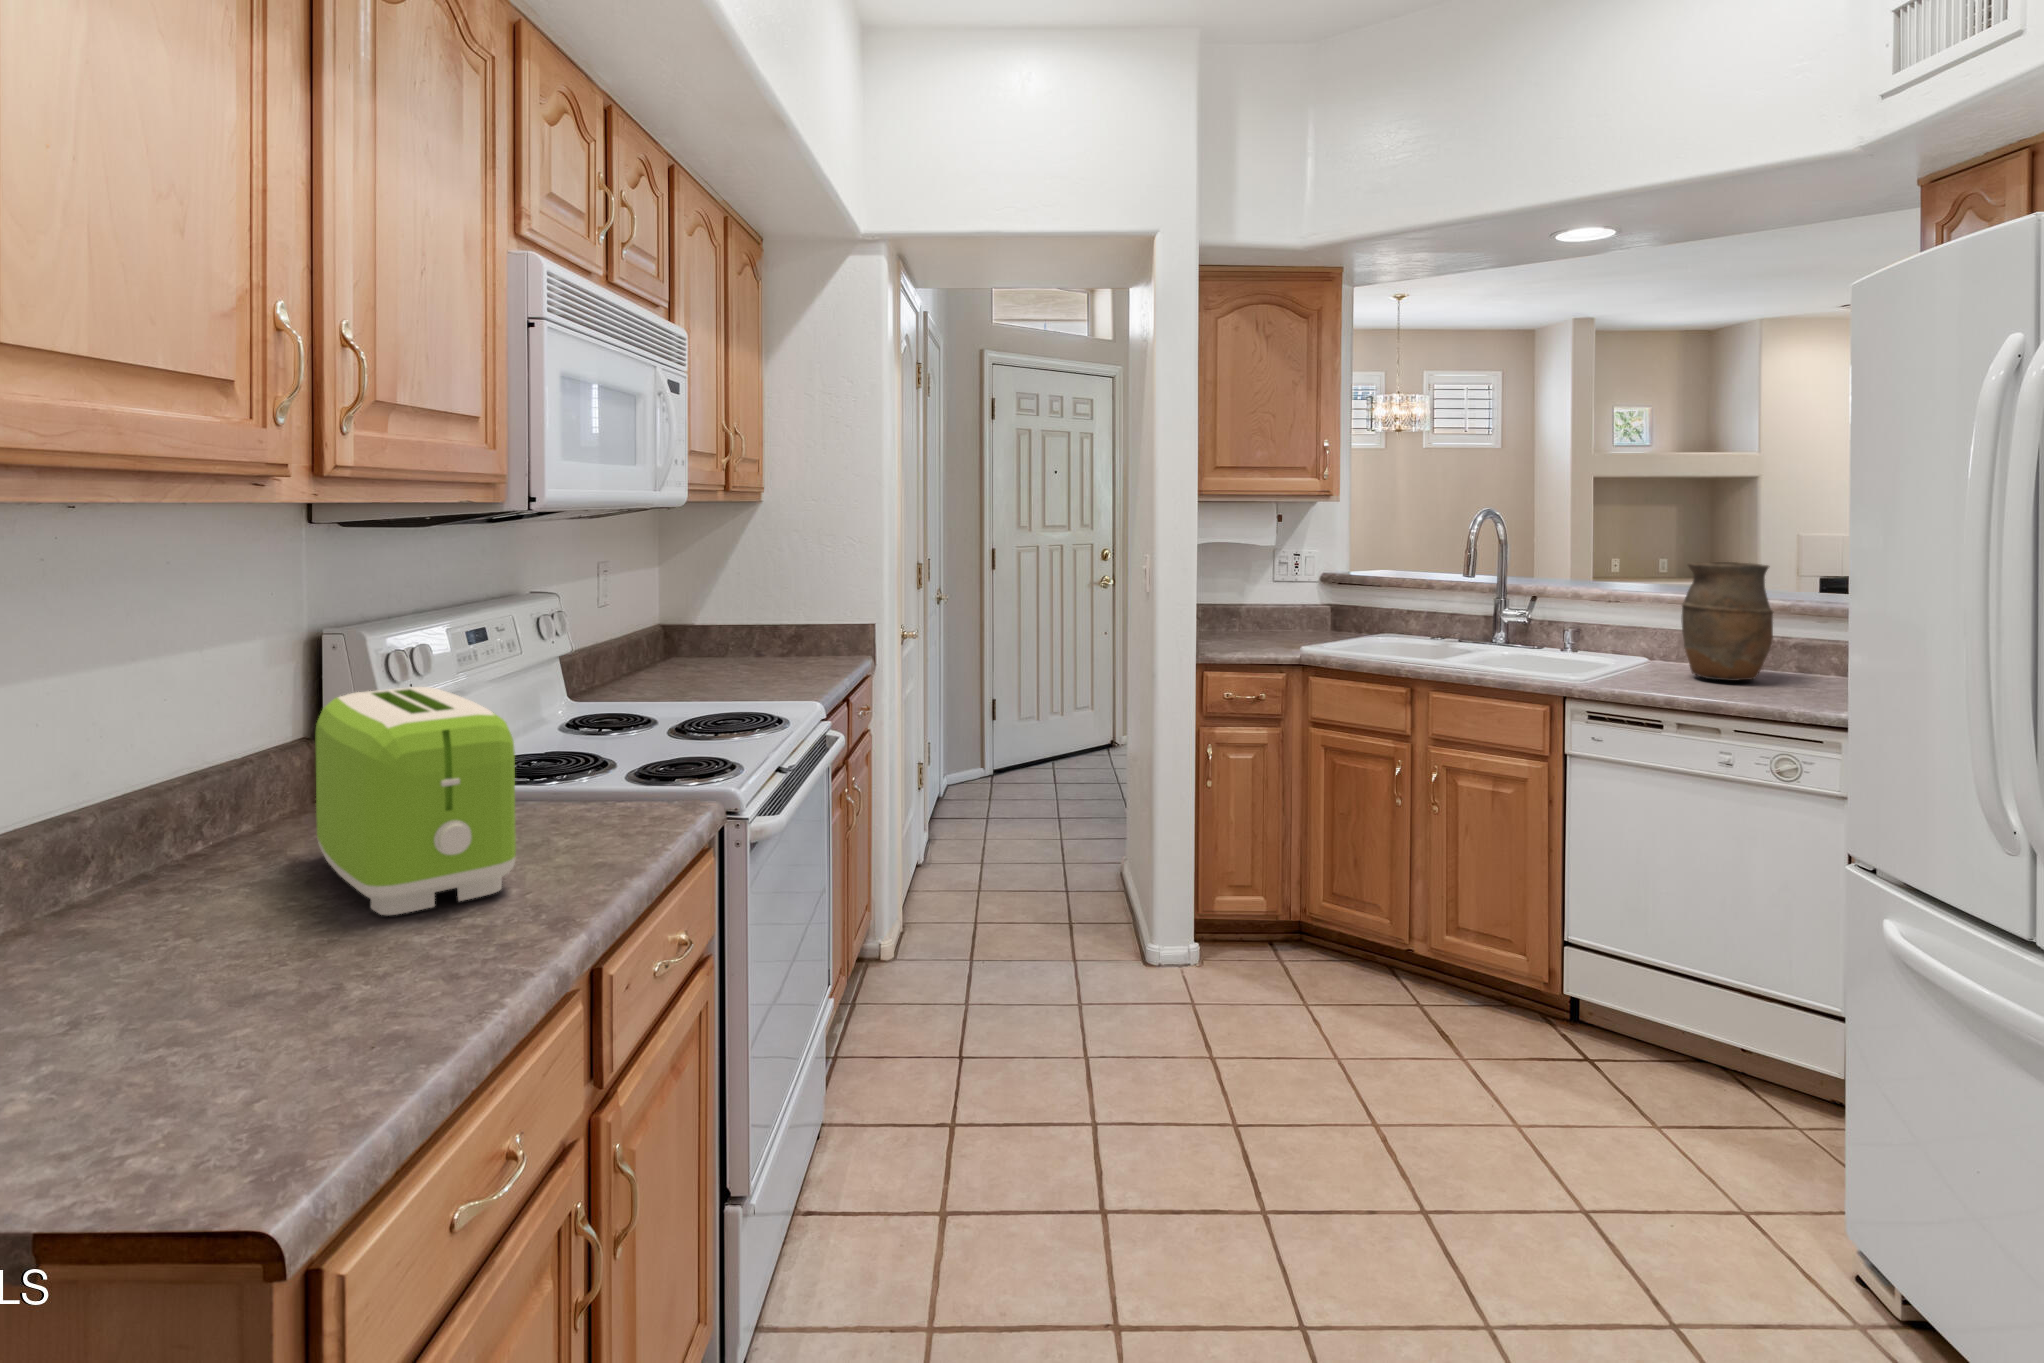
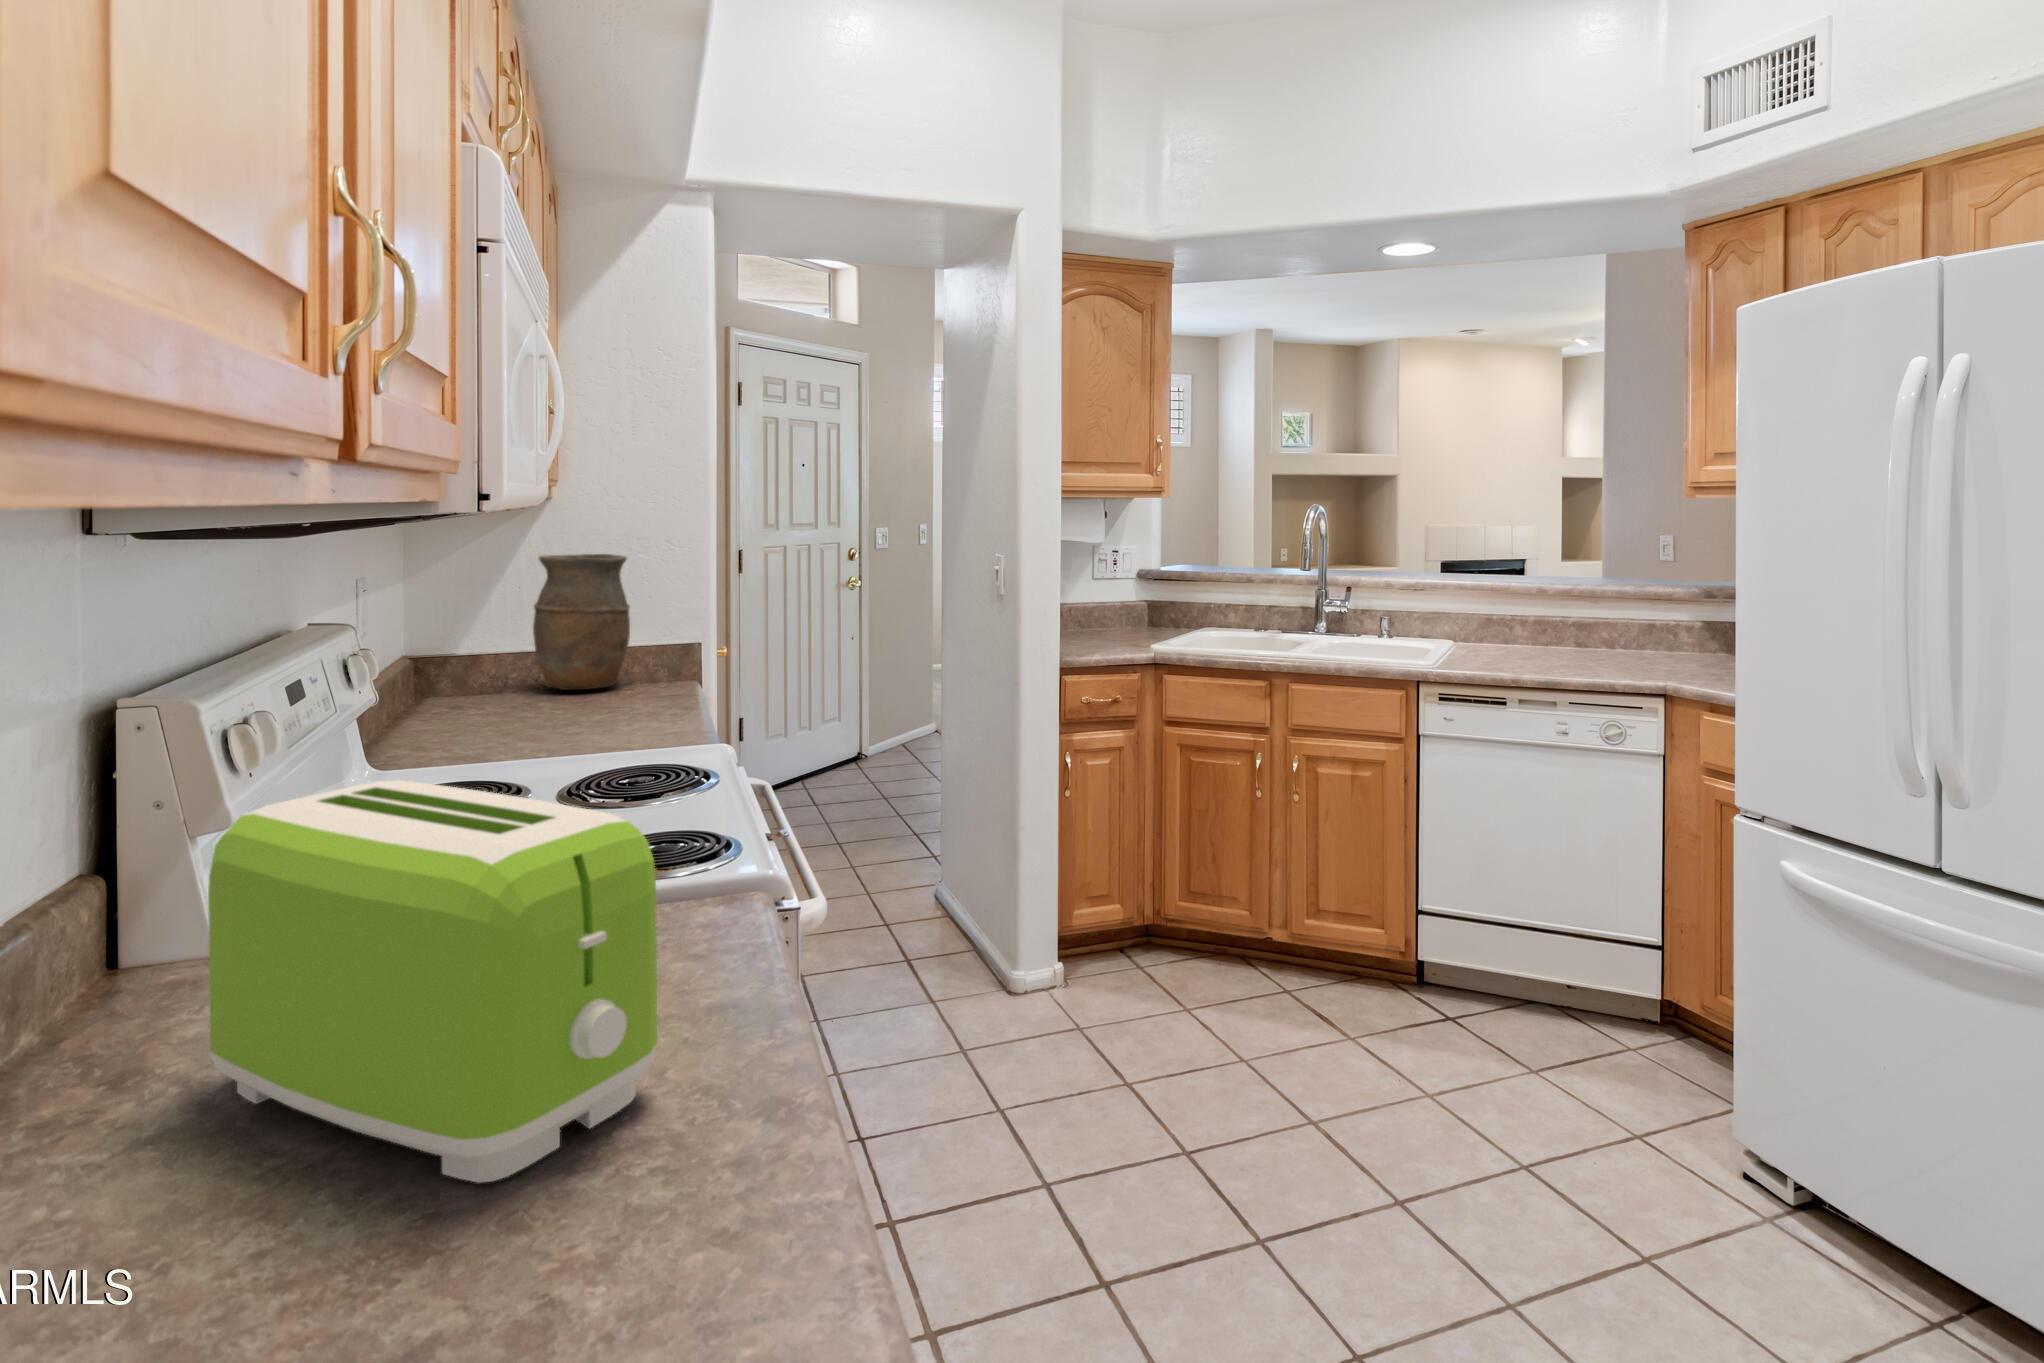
vase: present [1681,562,1773,681] -> present [533,554,630,690]

